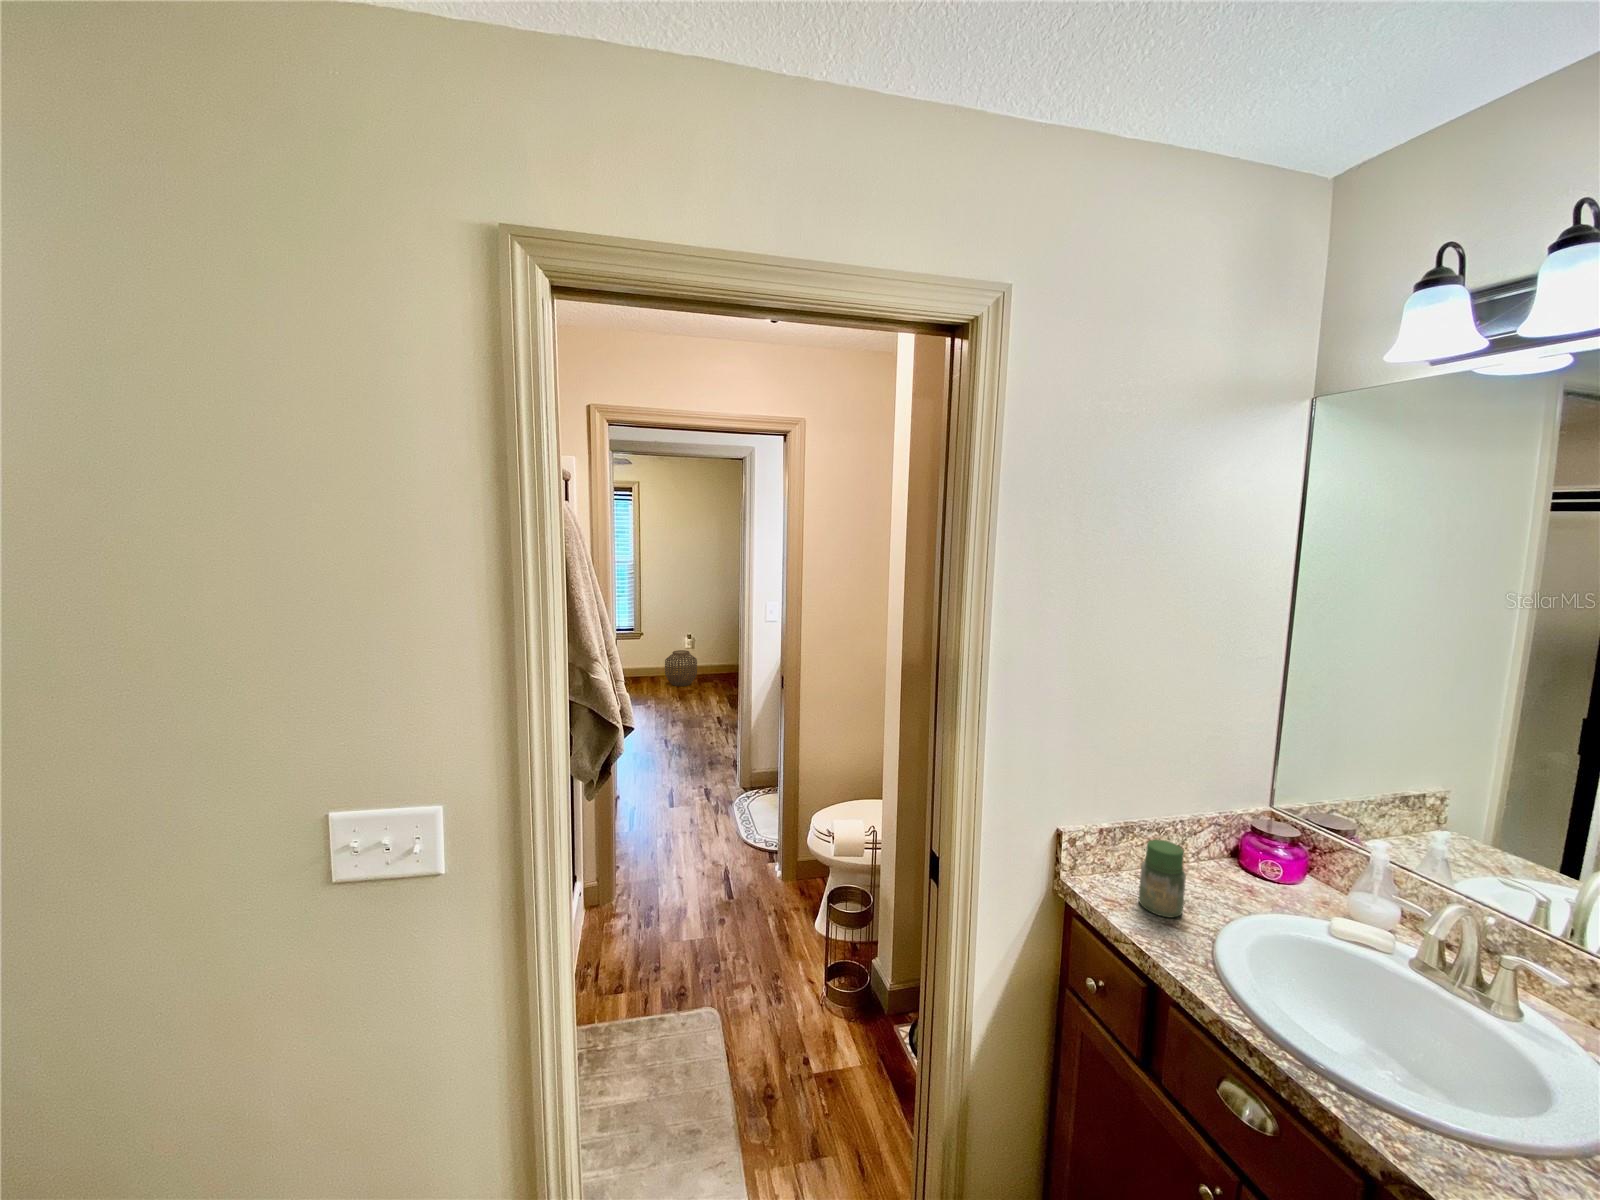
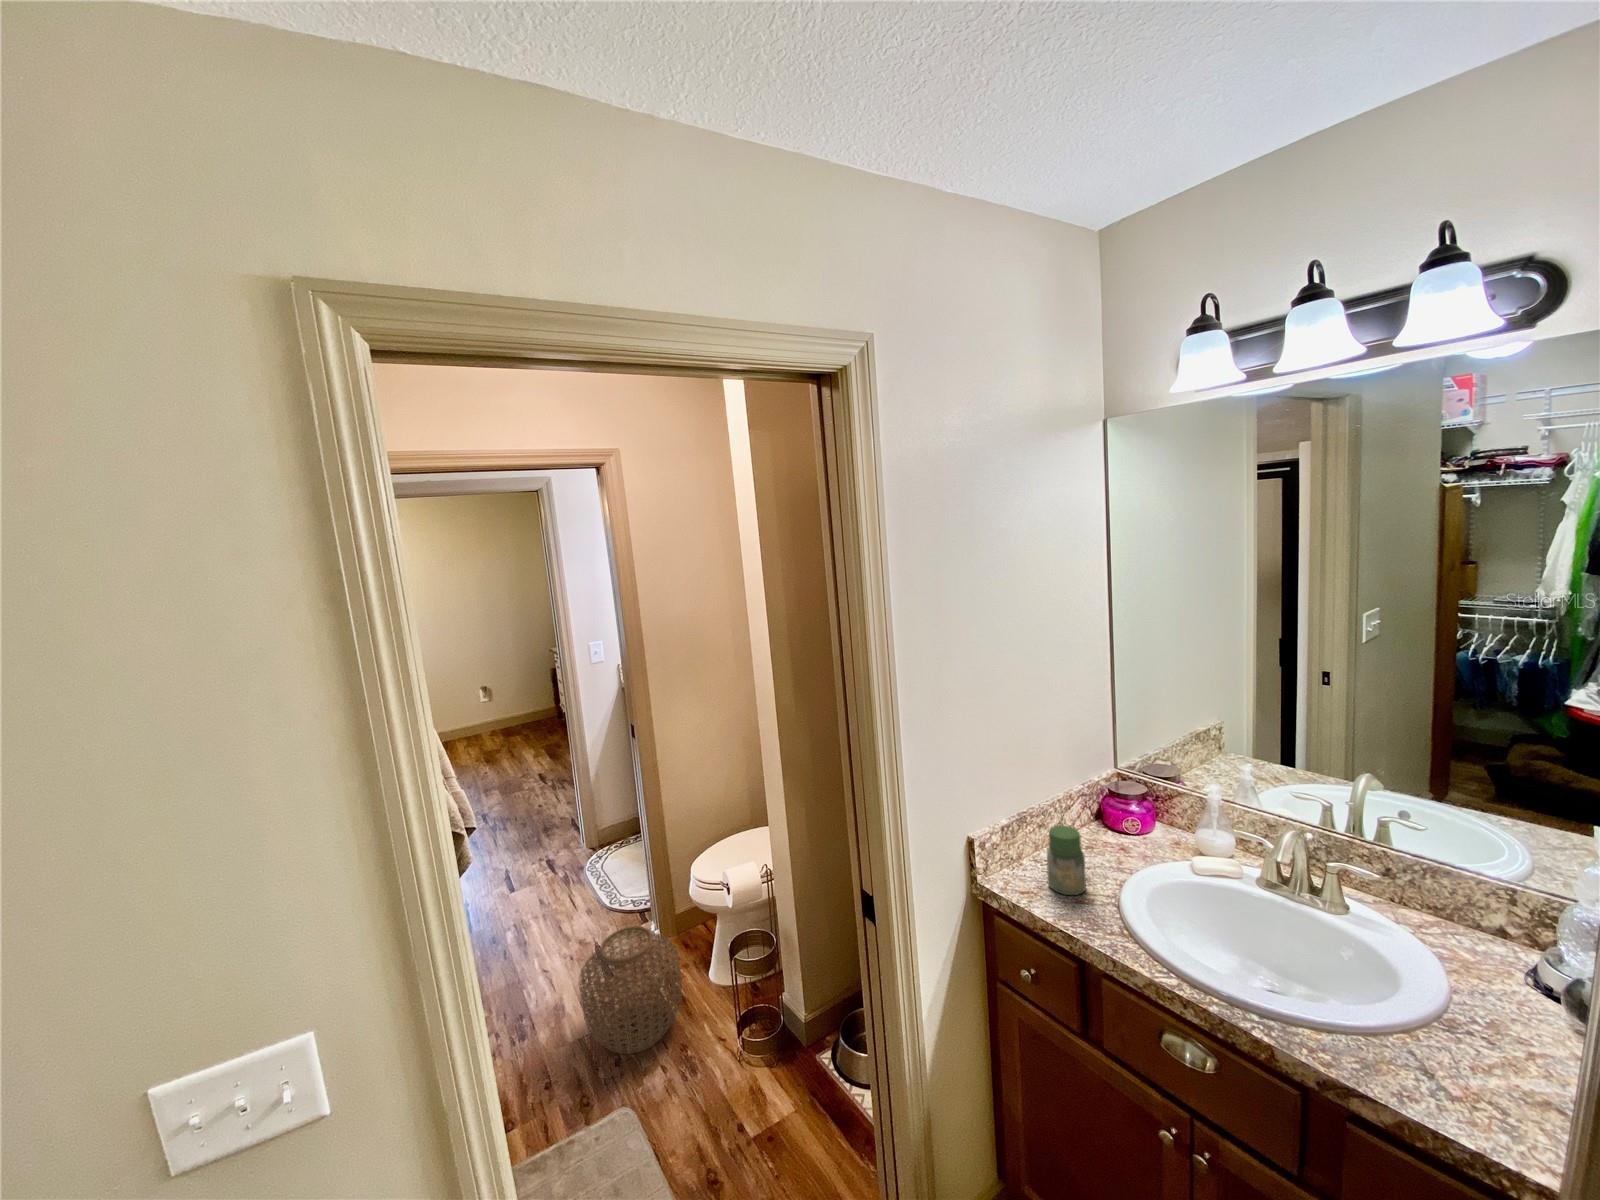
woven basket: present [665,650,697,686] -> present [579,926,682,1054]

